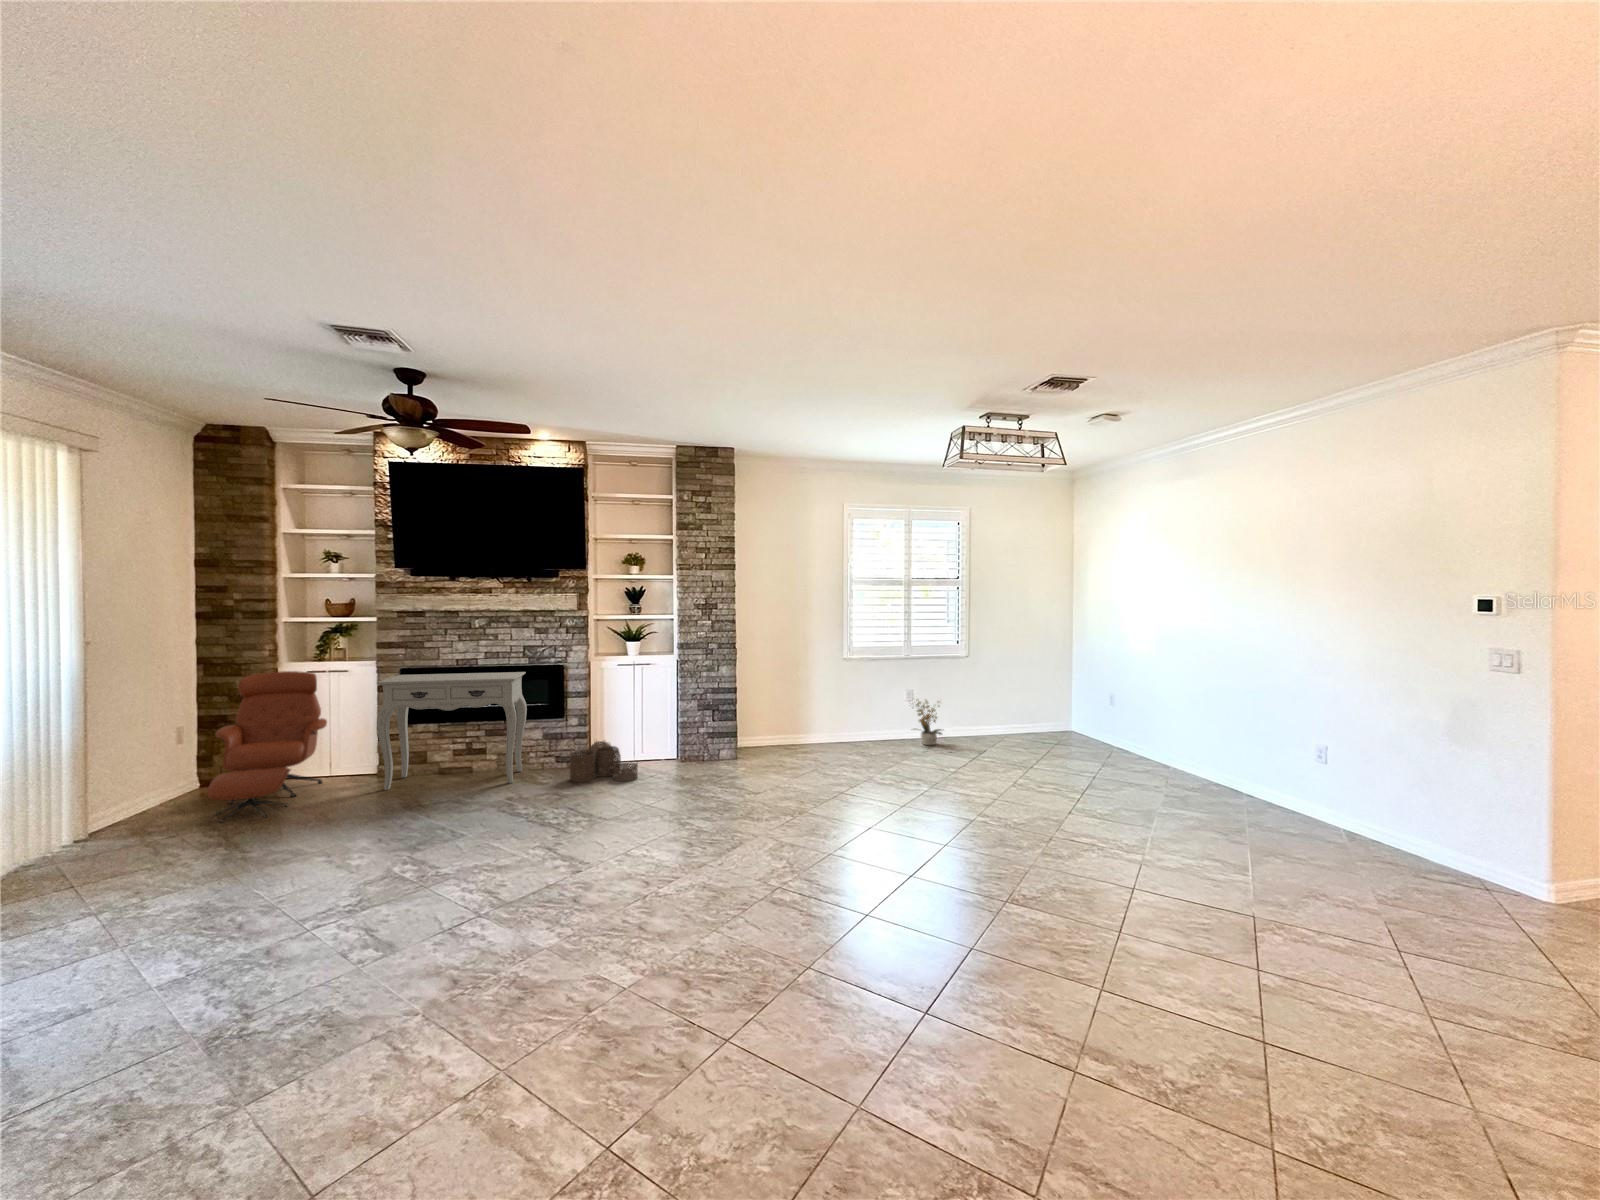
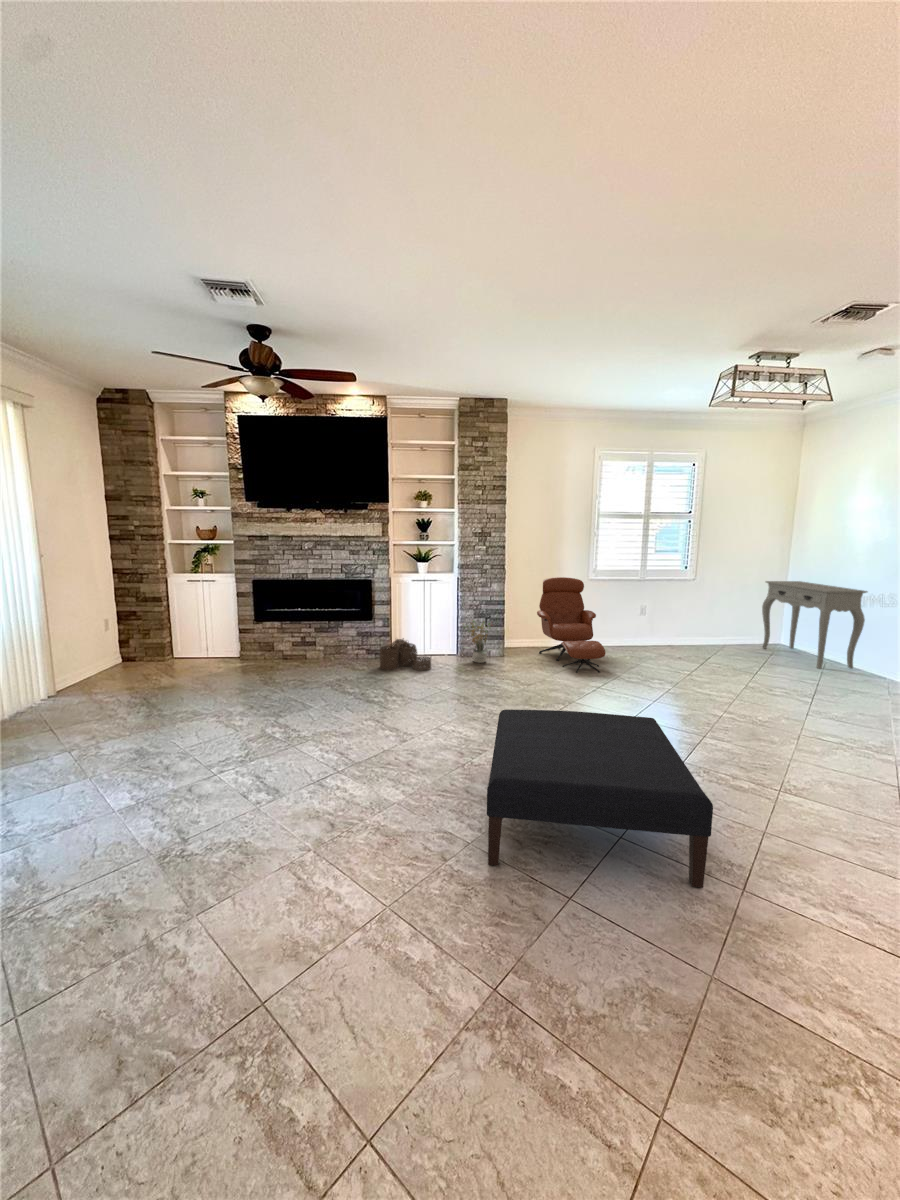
lounge chair: present [207,671,327,823] -> present [537,577,606,673]
console table: present [377,672,527,790] -> present [762,581,867,669]
potted plant: present [916,700,942,745] -> present [464,621,494,663]
ottoman: none [638,821,886,1015] -> present [487,710,713,888]

